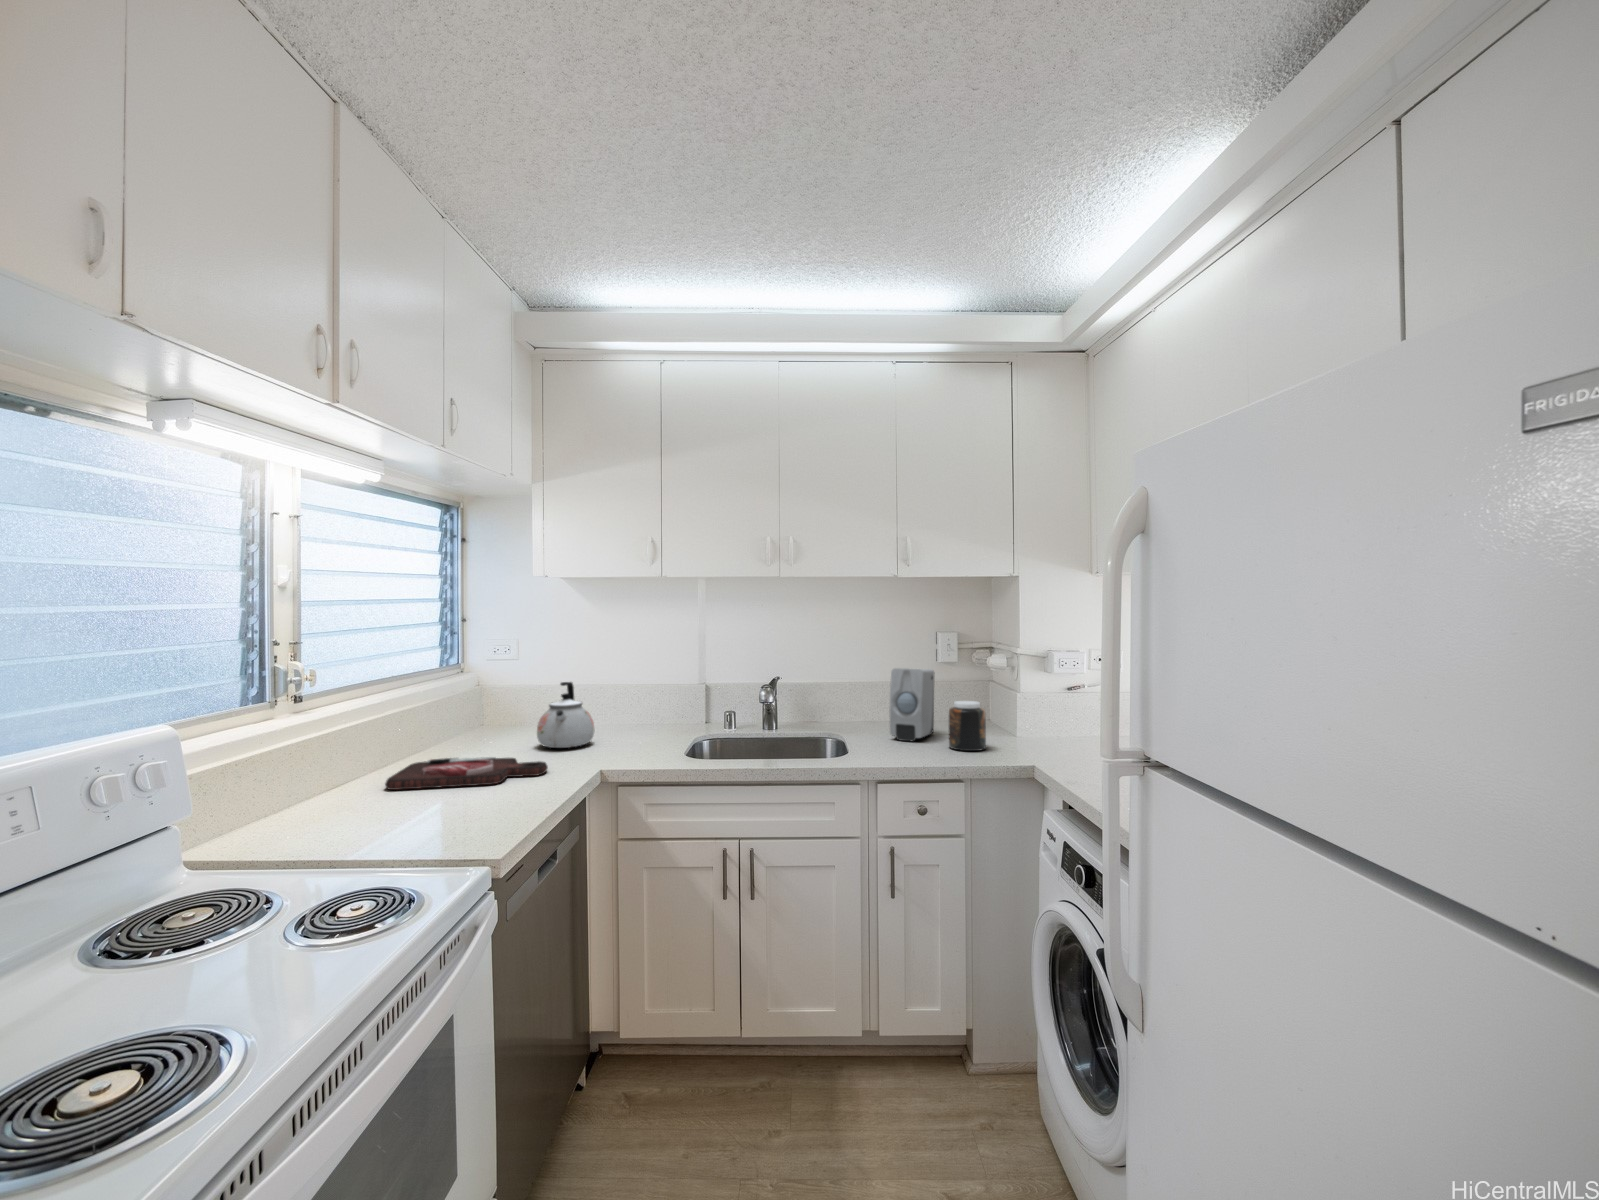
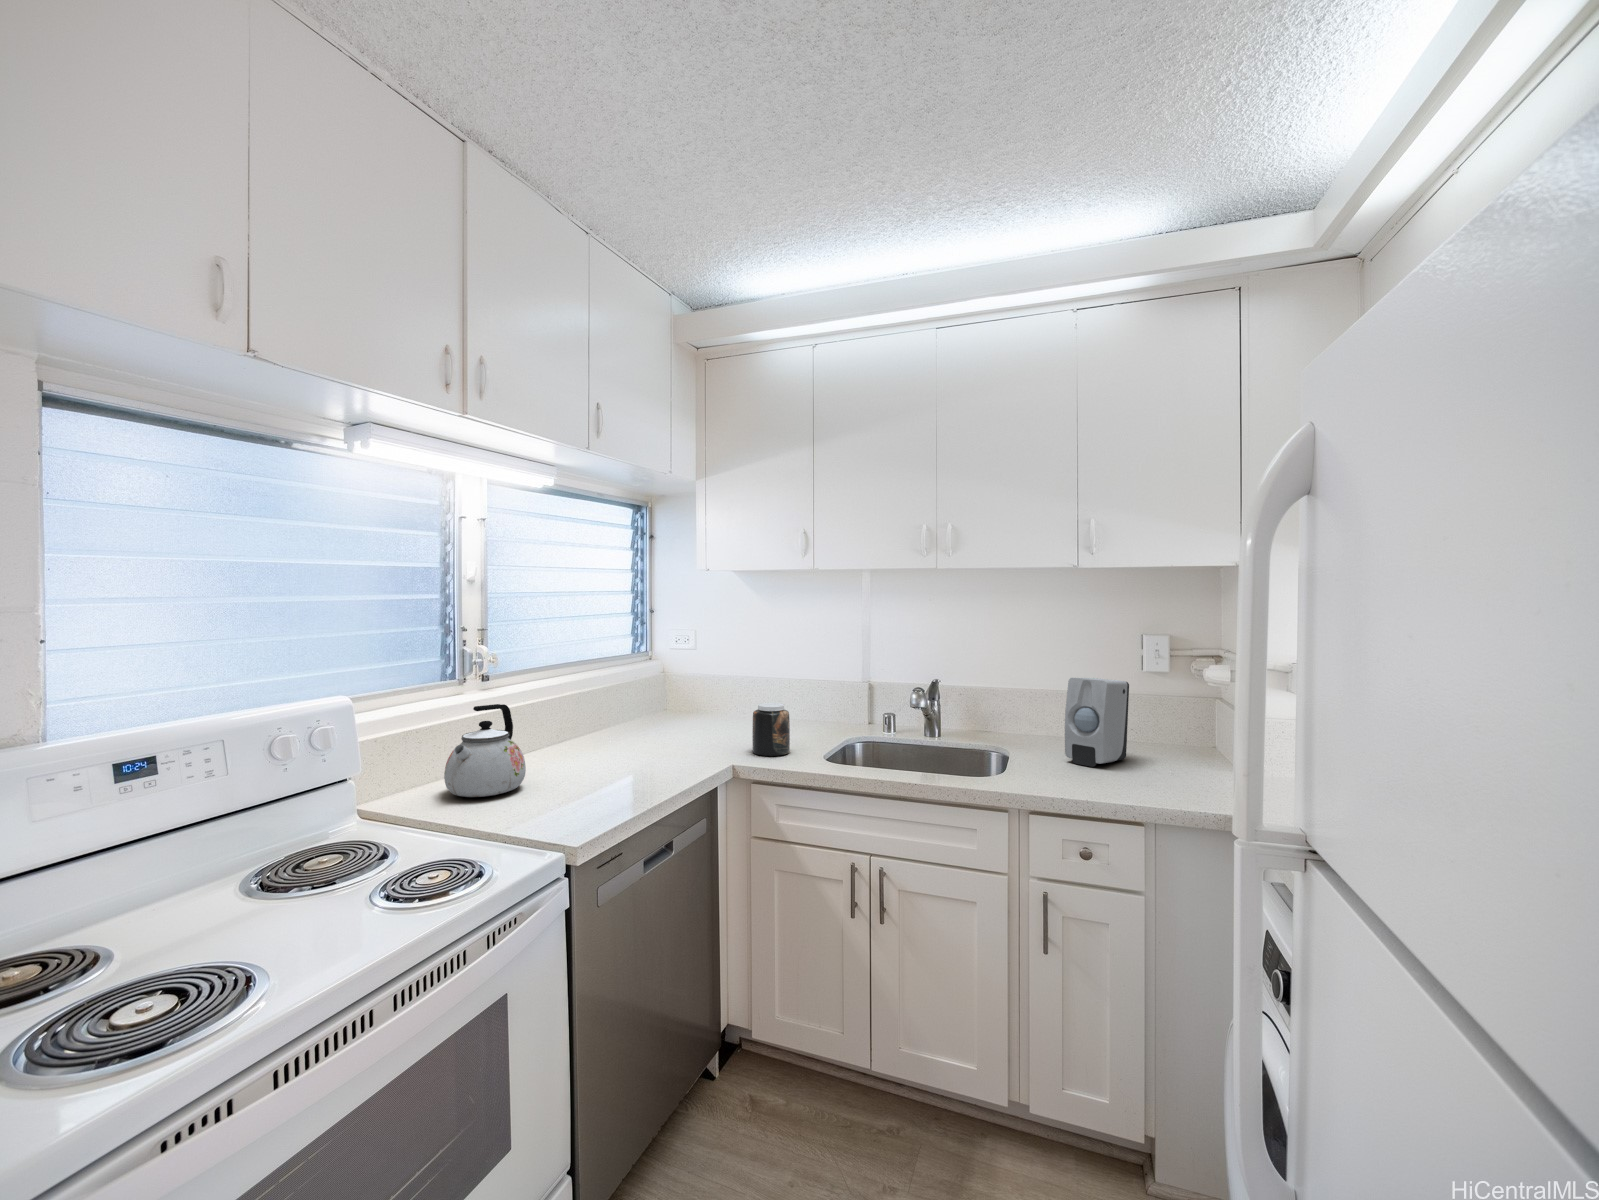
kettle: present [537,682,594,748] -> present [444,704,526,797]
jar: present [949,701,986,751] -> present [752,703,790,756]
cutting board: present [385,757,548,790] -> none [546,739,686,769]

